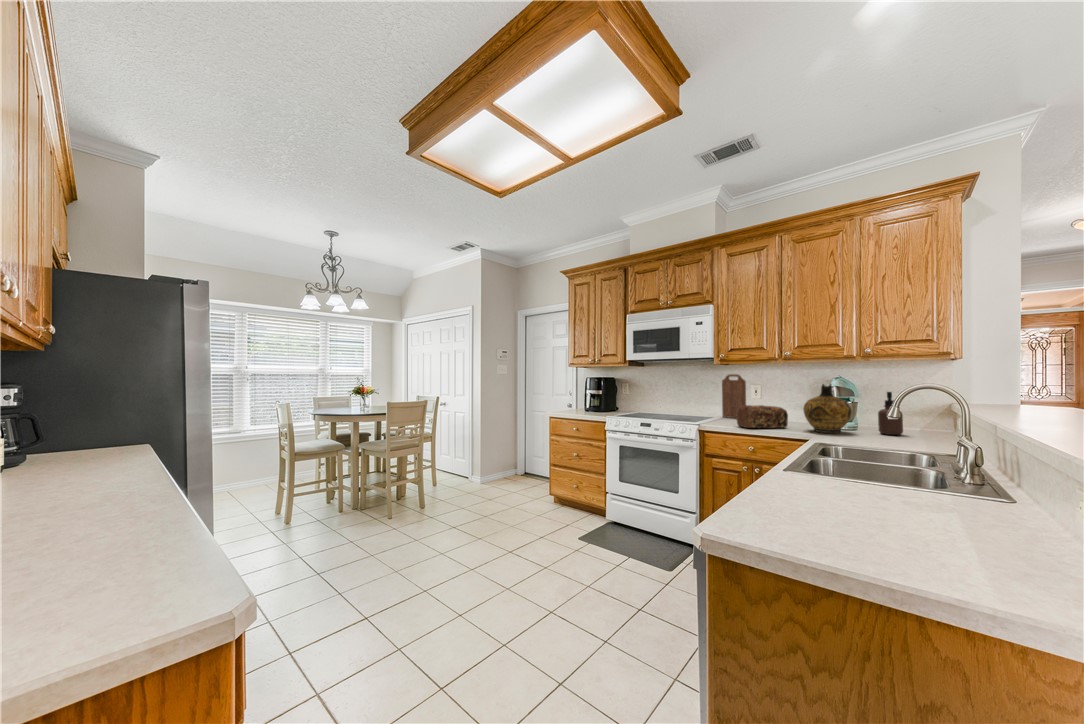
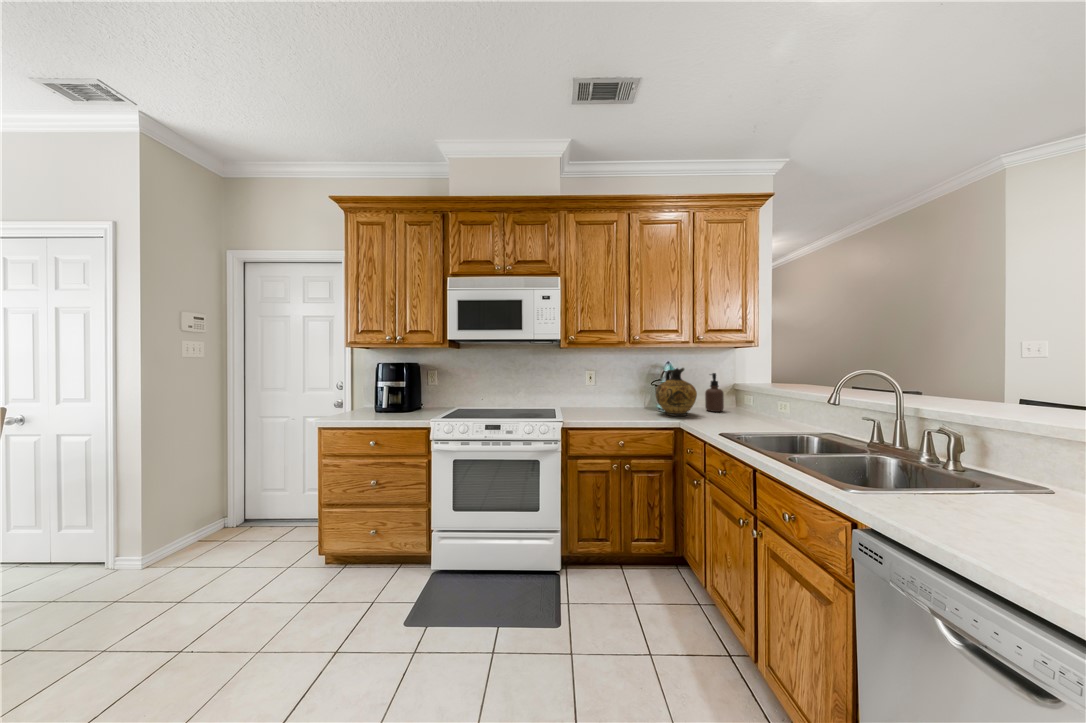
cutting board: present [722,374,746,418] -> none [554,358,582,406]
bread loaf: present [736,405,788,428] -> none [597,392,641,420]

